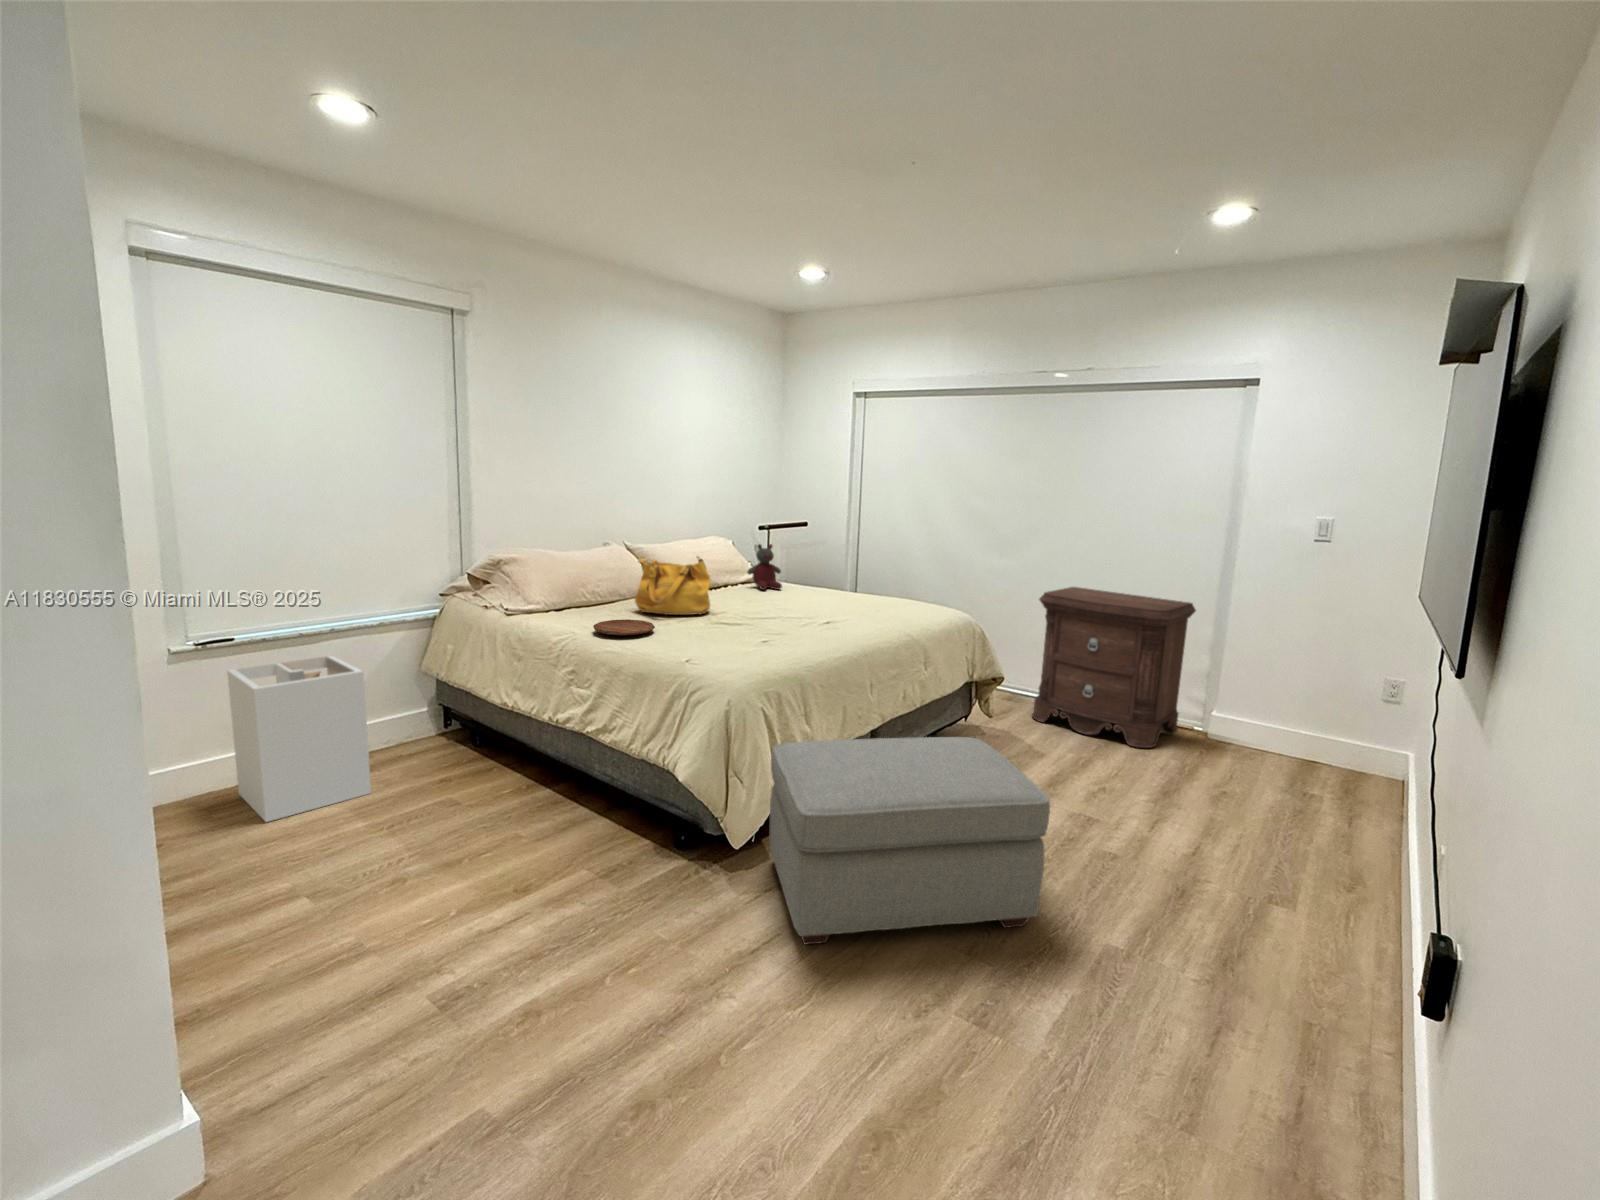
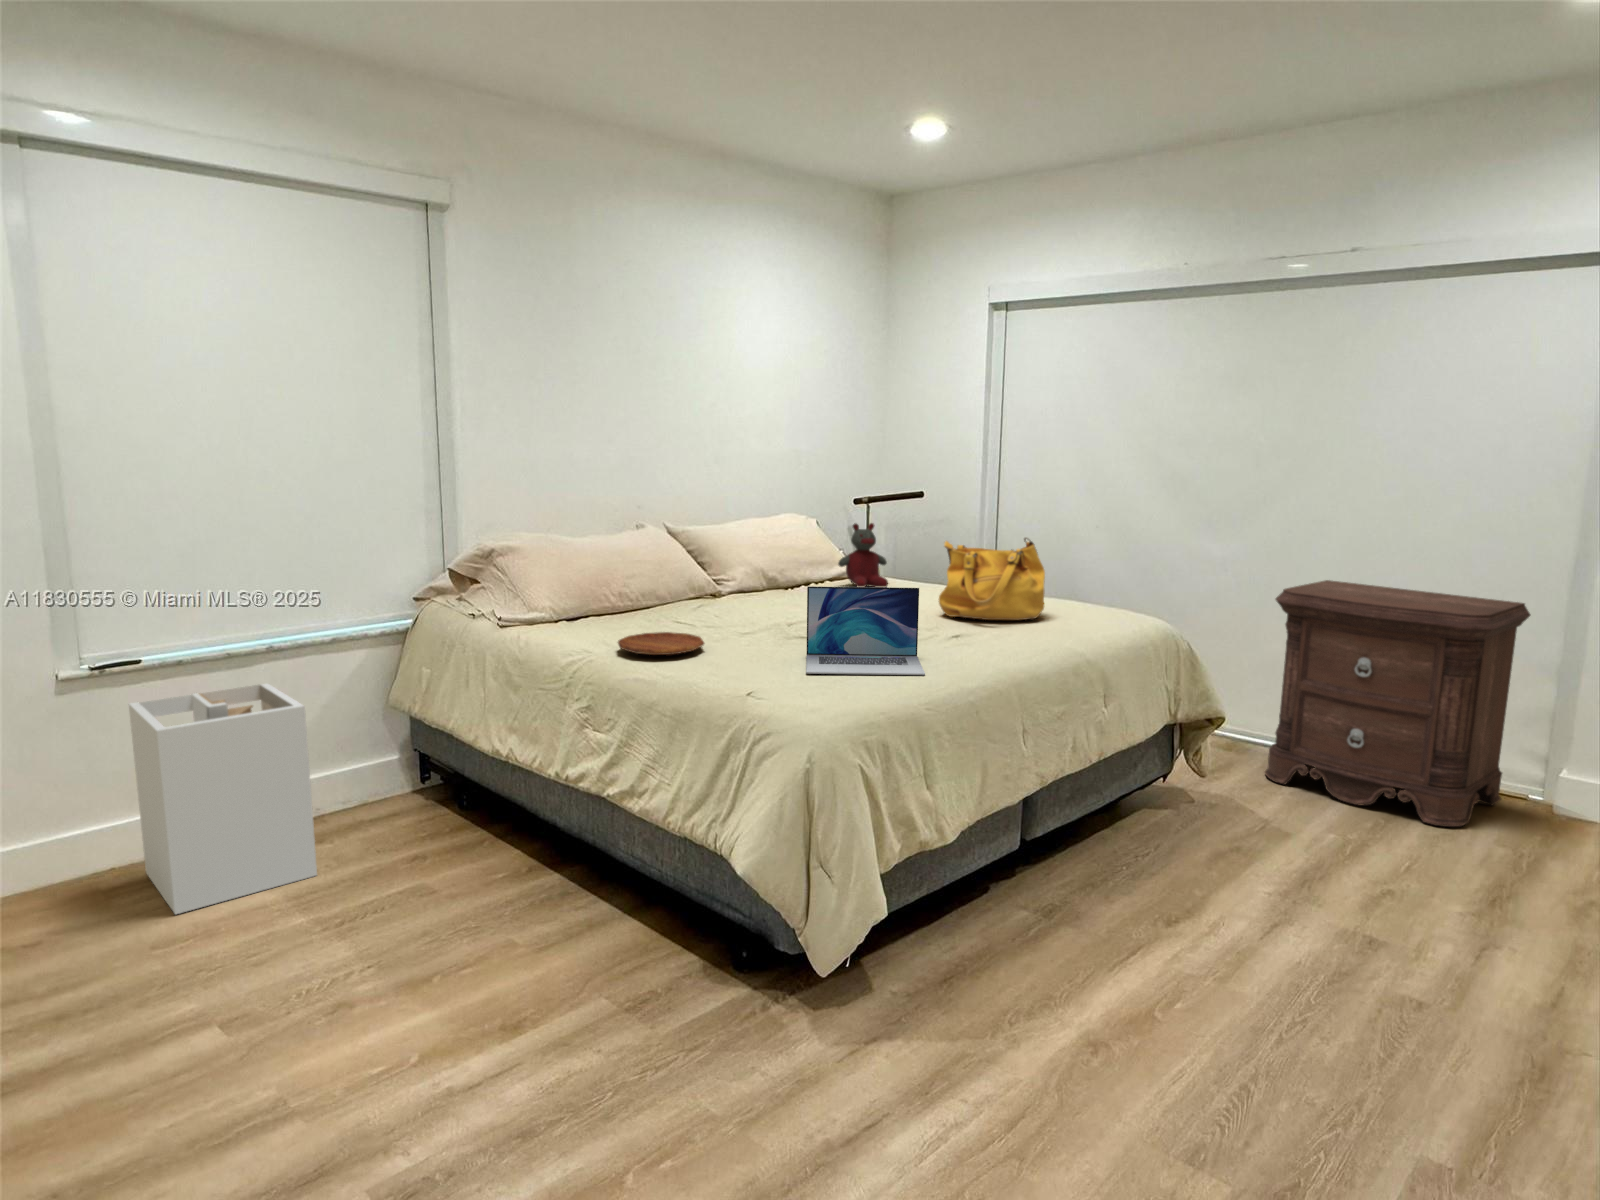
handbag: present [635,556,711,615] -> present [939,538,1045,620]
laptop: none [726,588,806,649] -> present [806,586,925,675]
ottoman: present [769,737,1050,944] -> none [874,812,1325,1136]

